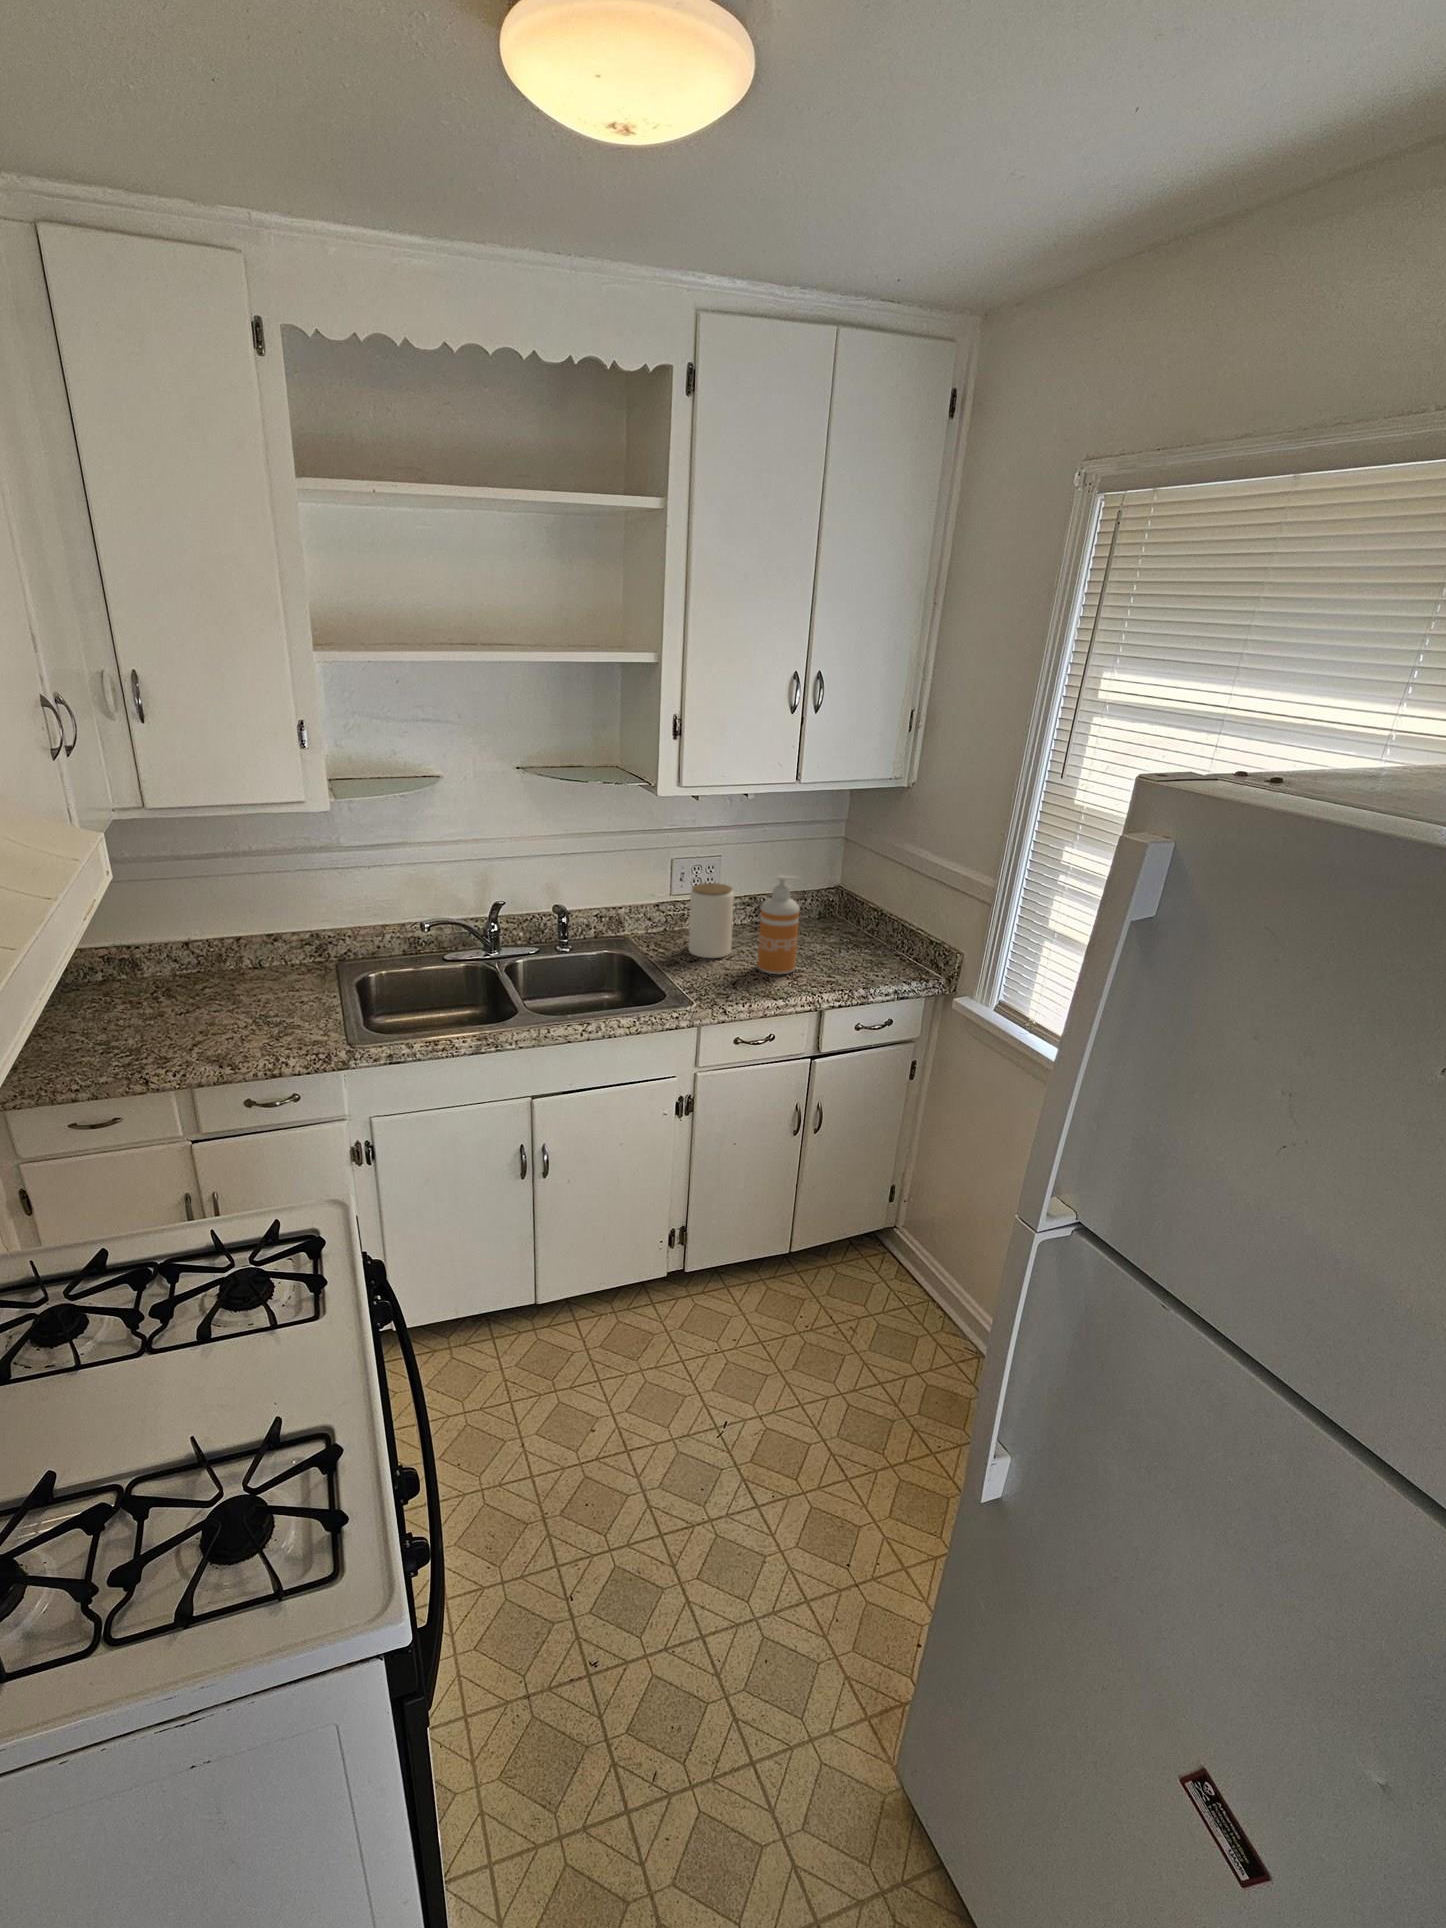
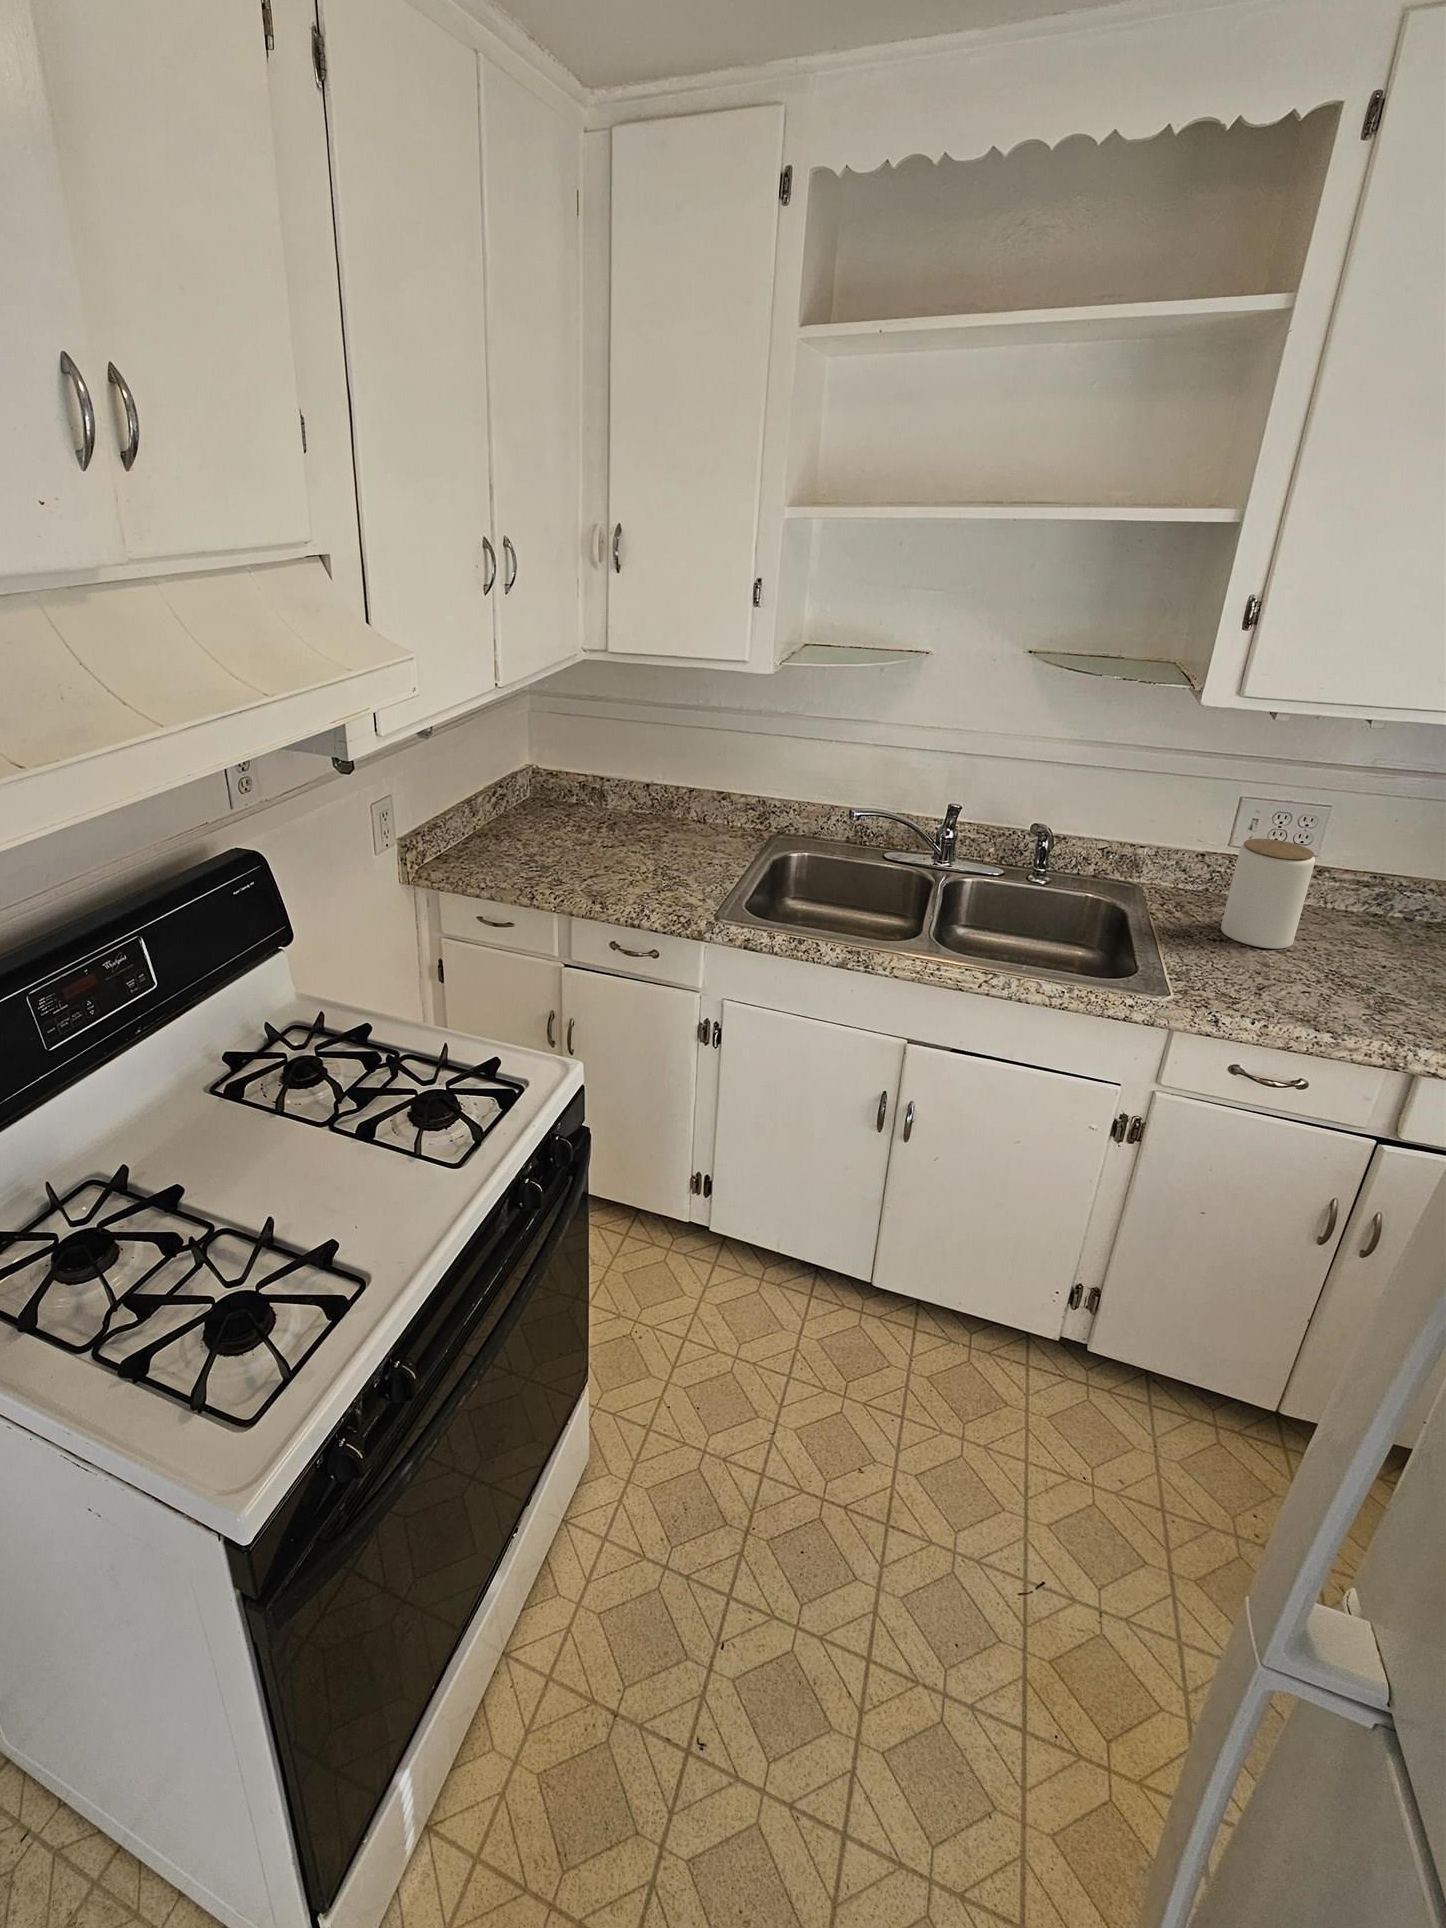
soap dispenser: present [758,875,800,975] -> none [1320,852,1430,1001]

